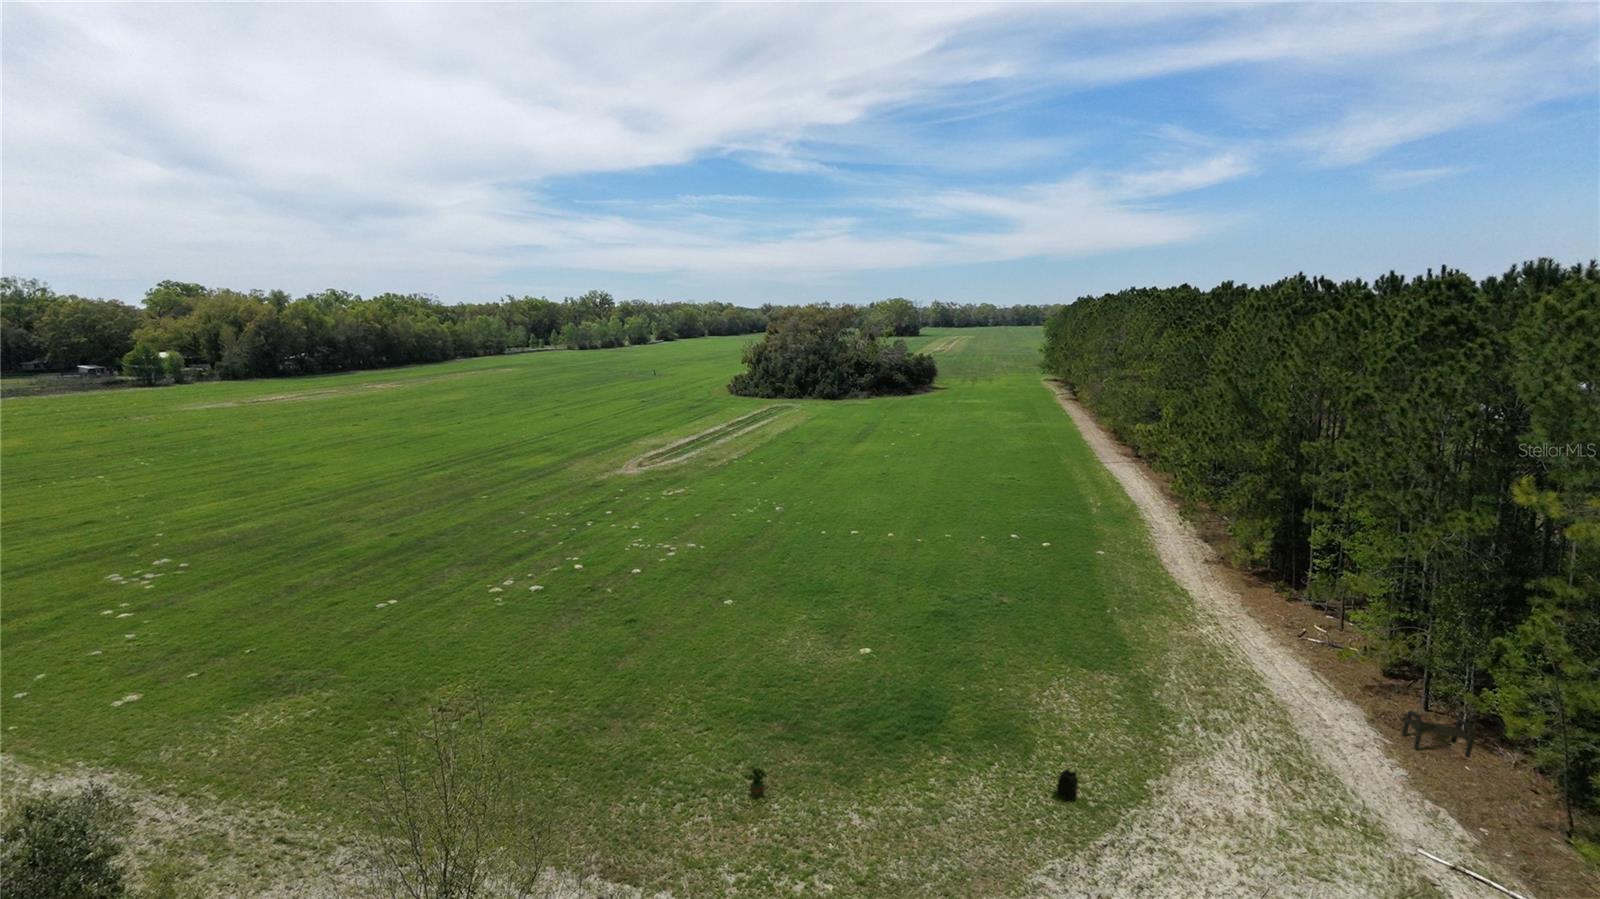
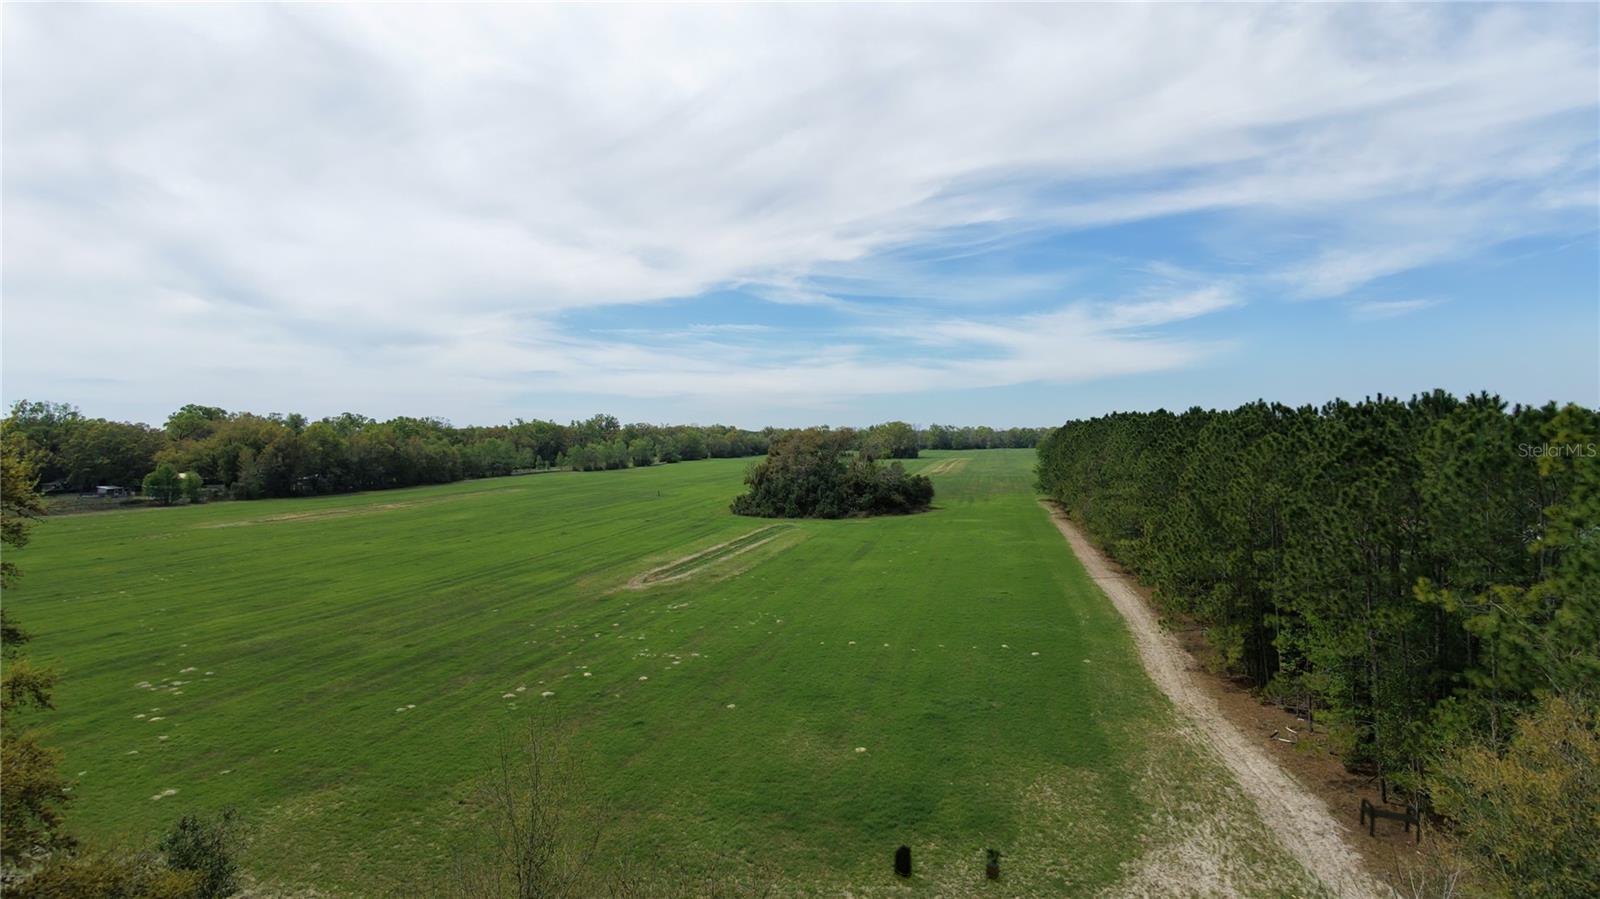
potted tree: present [749,768,767,799] -> present [986,849,1002,879]
backpack: present [1056,769,1078,802] -> present [894,845,912,876]

